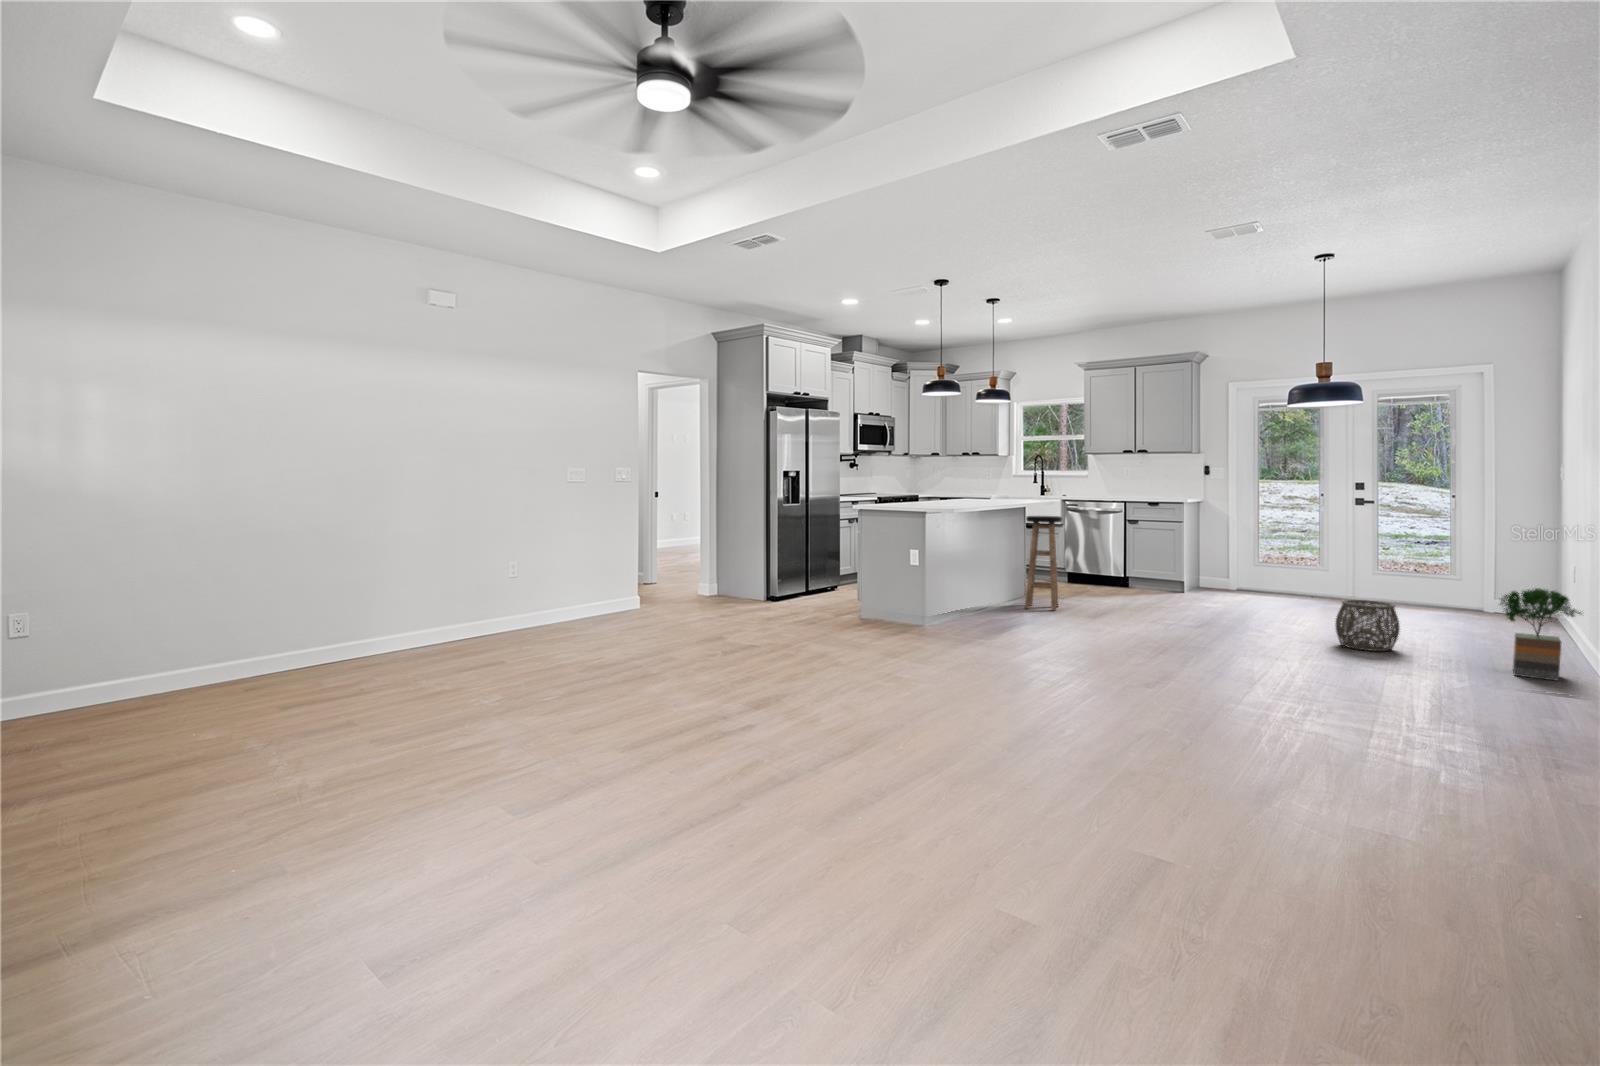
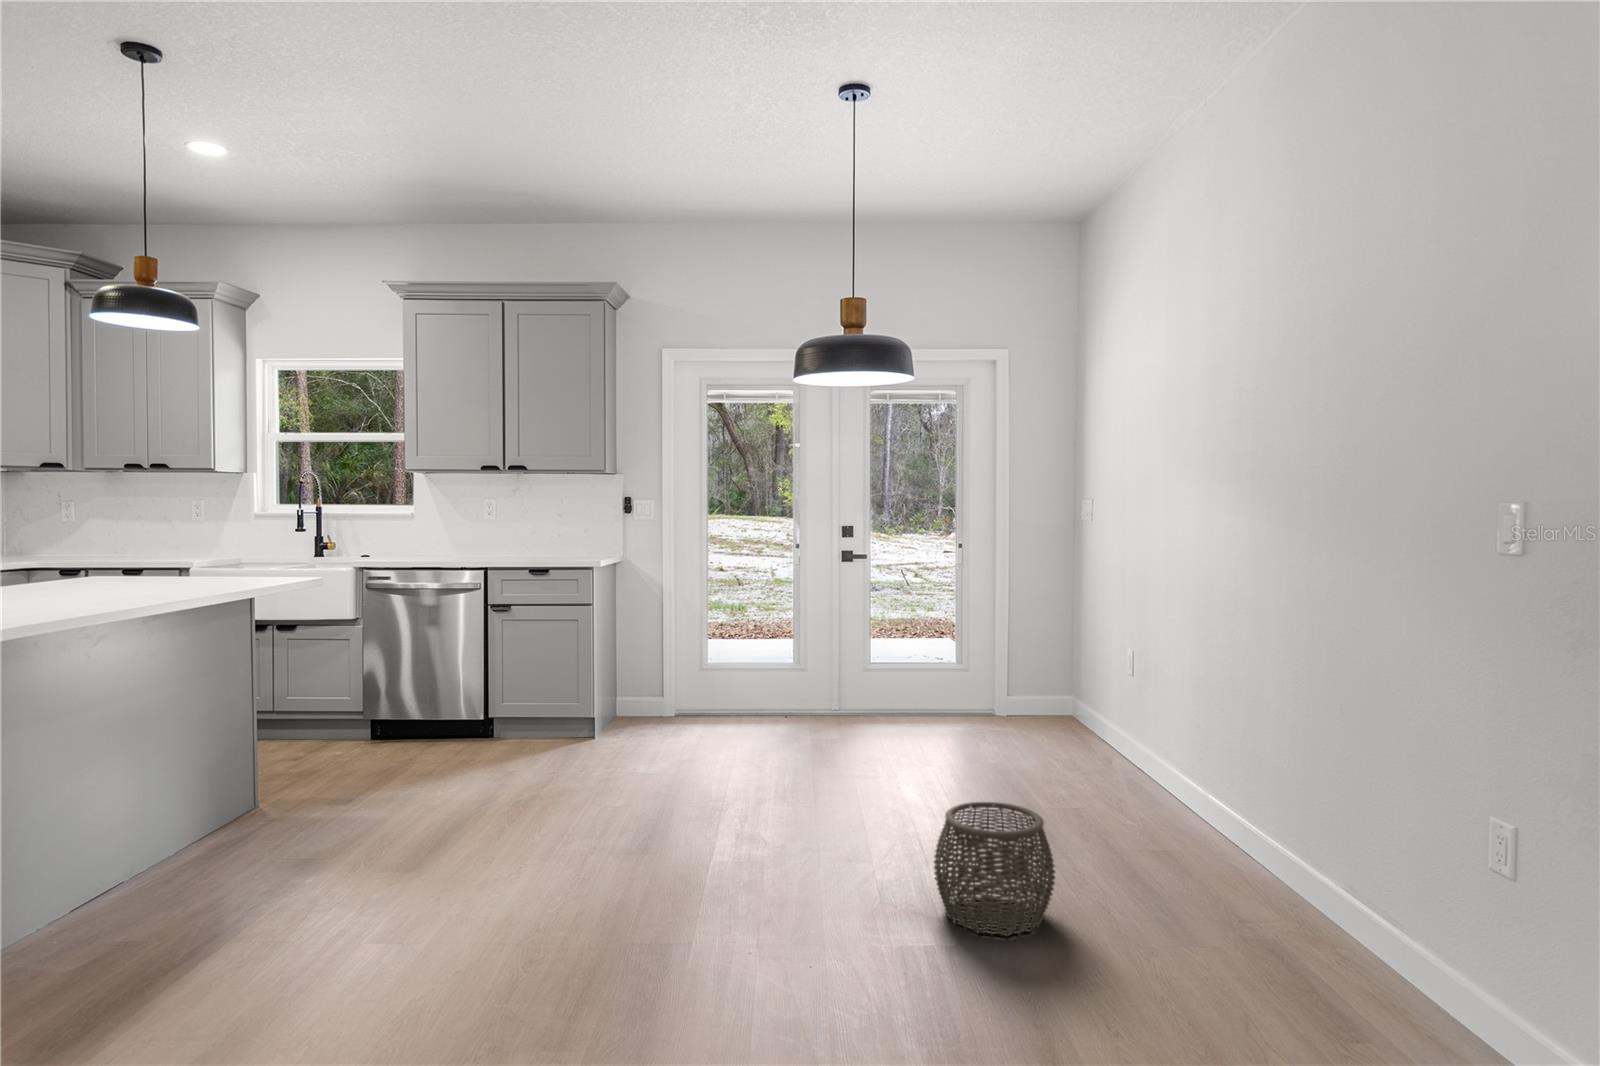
bar stool: present [1025,516,1062,611] -> none [192,632,307,913]
potted tree: present [1500,588,1581,681] -> none [1245,770,1405,981]

